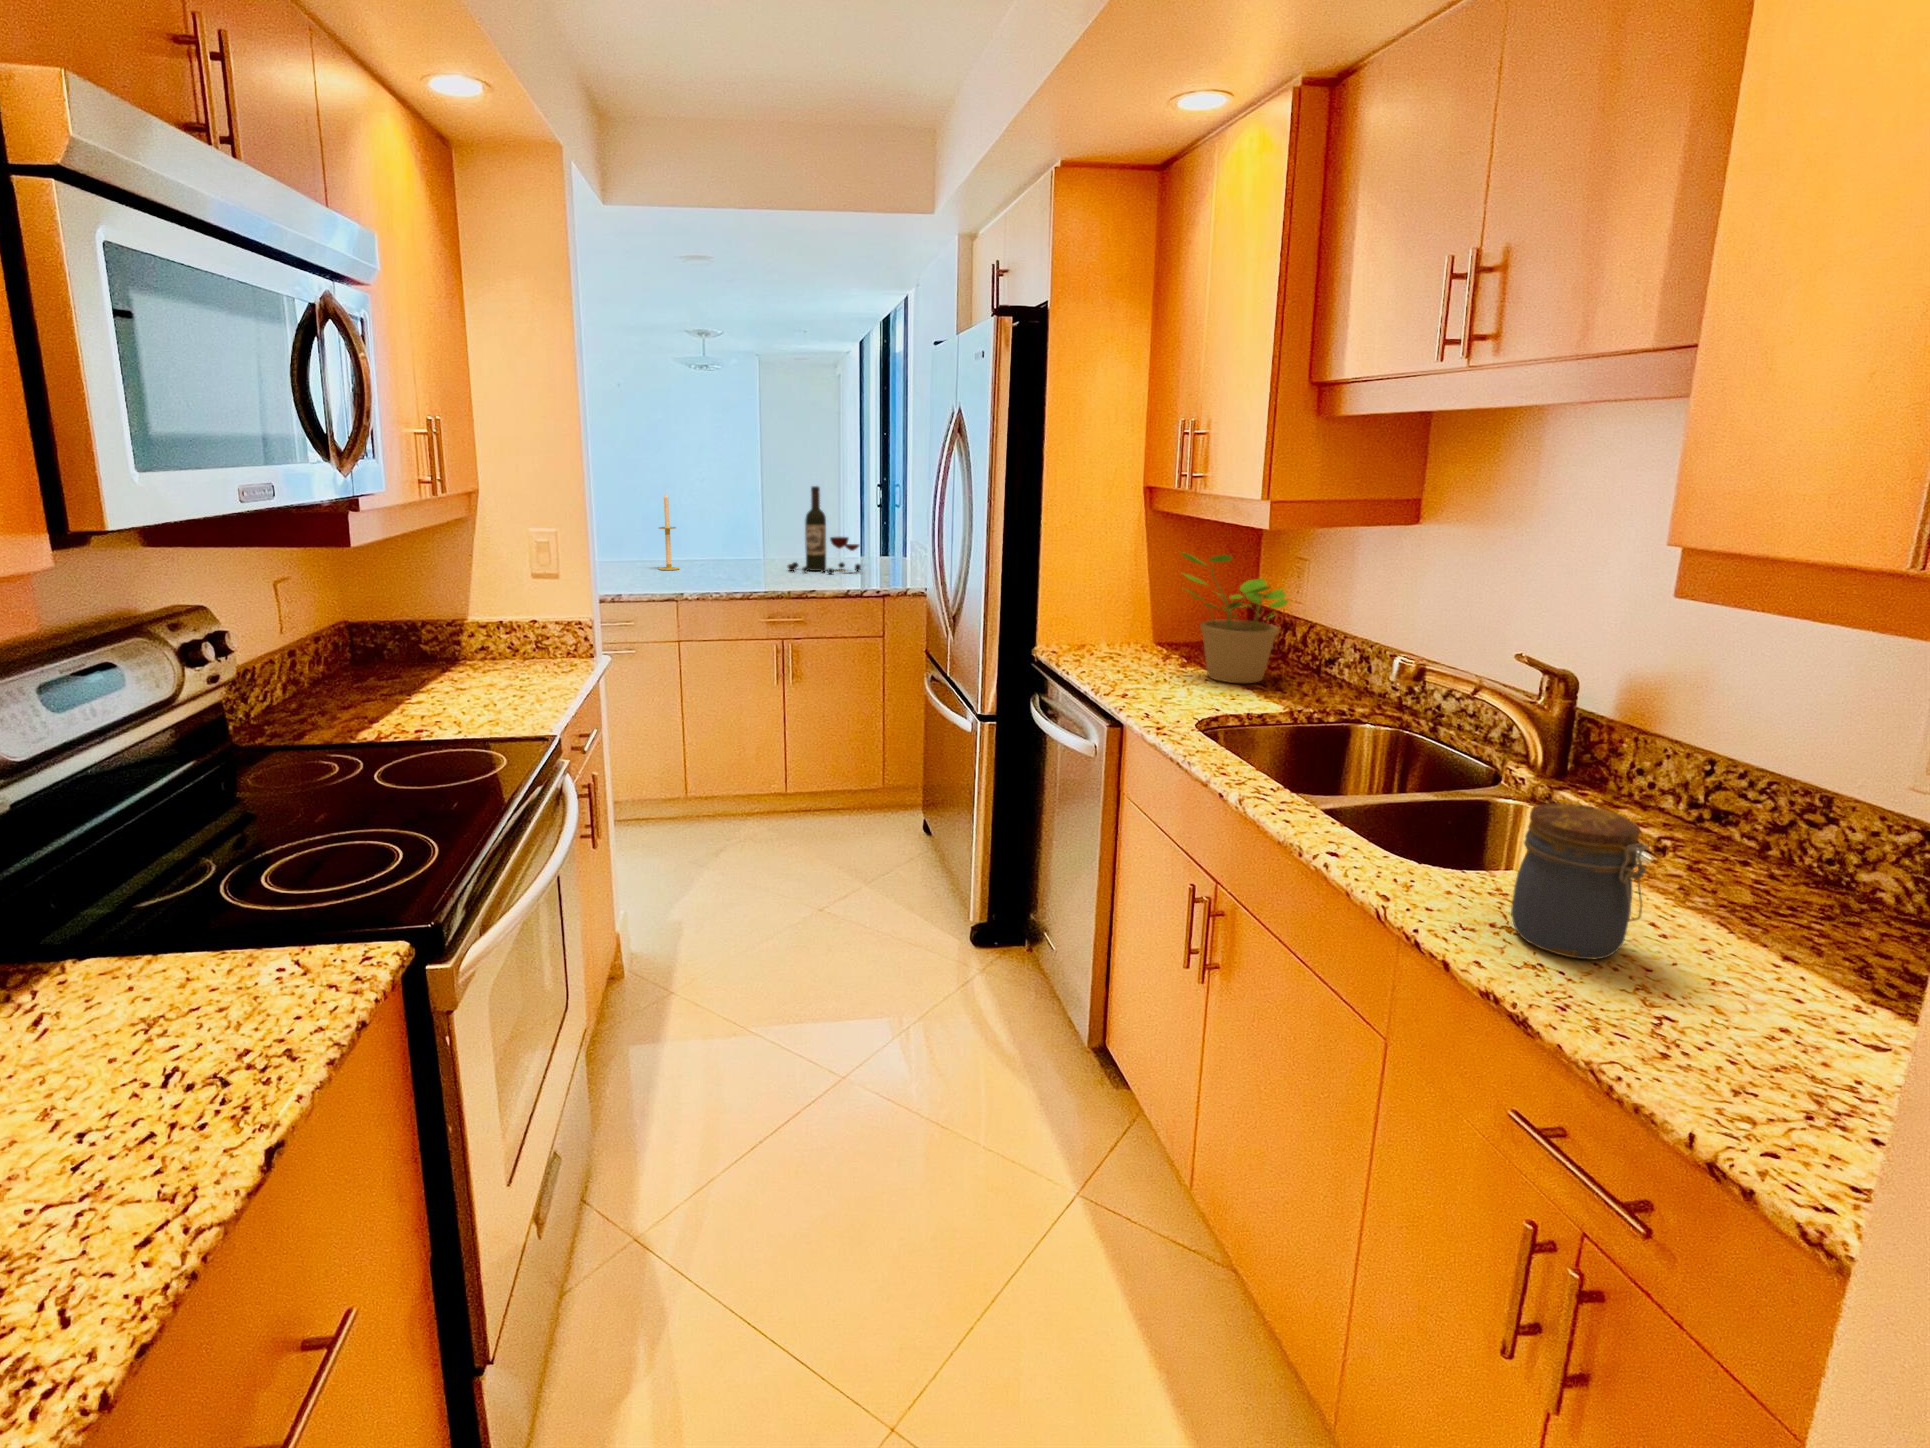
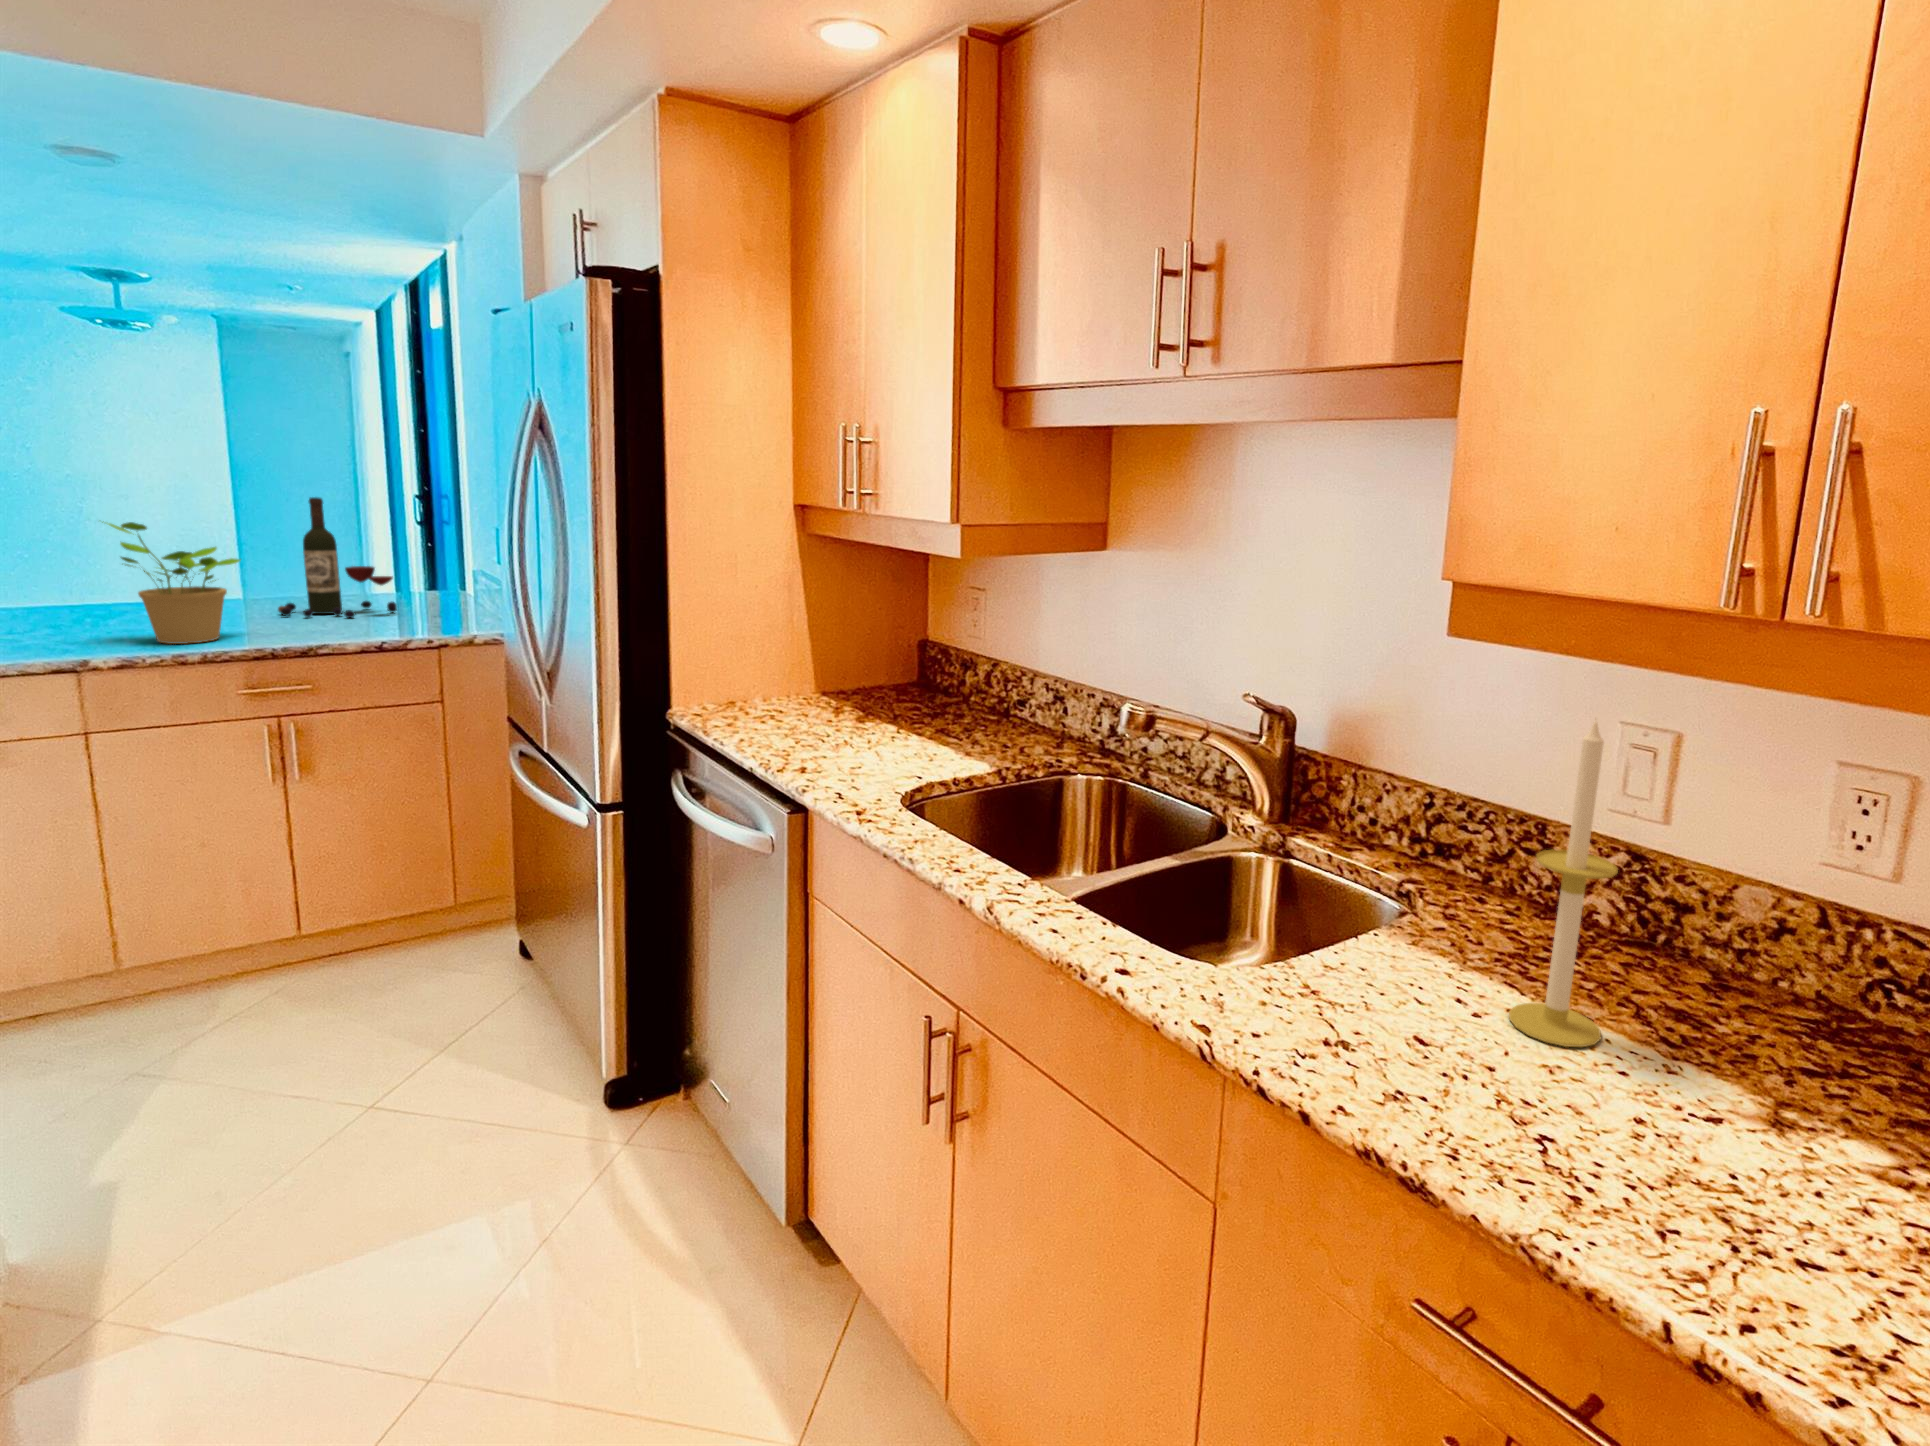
candle: present [659,493,679,570] -> present [1509,719,1618,1047]
potted plant: present [1181,552,1288,683] -> present [102,522,240,644]
jar: present [1511,803,1648,959] -> none [1345,887,1487,1072]

